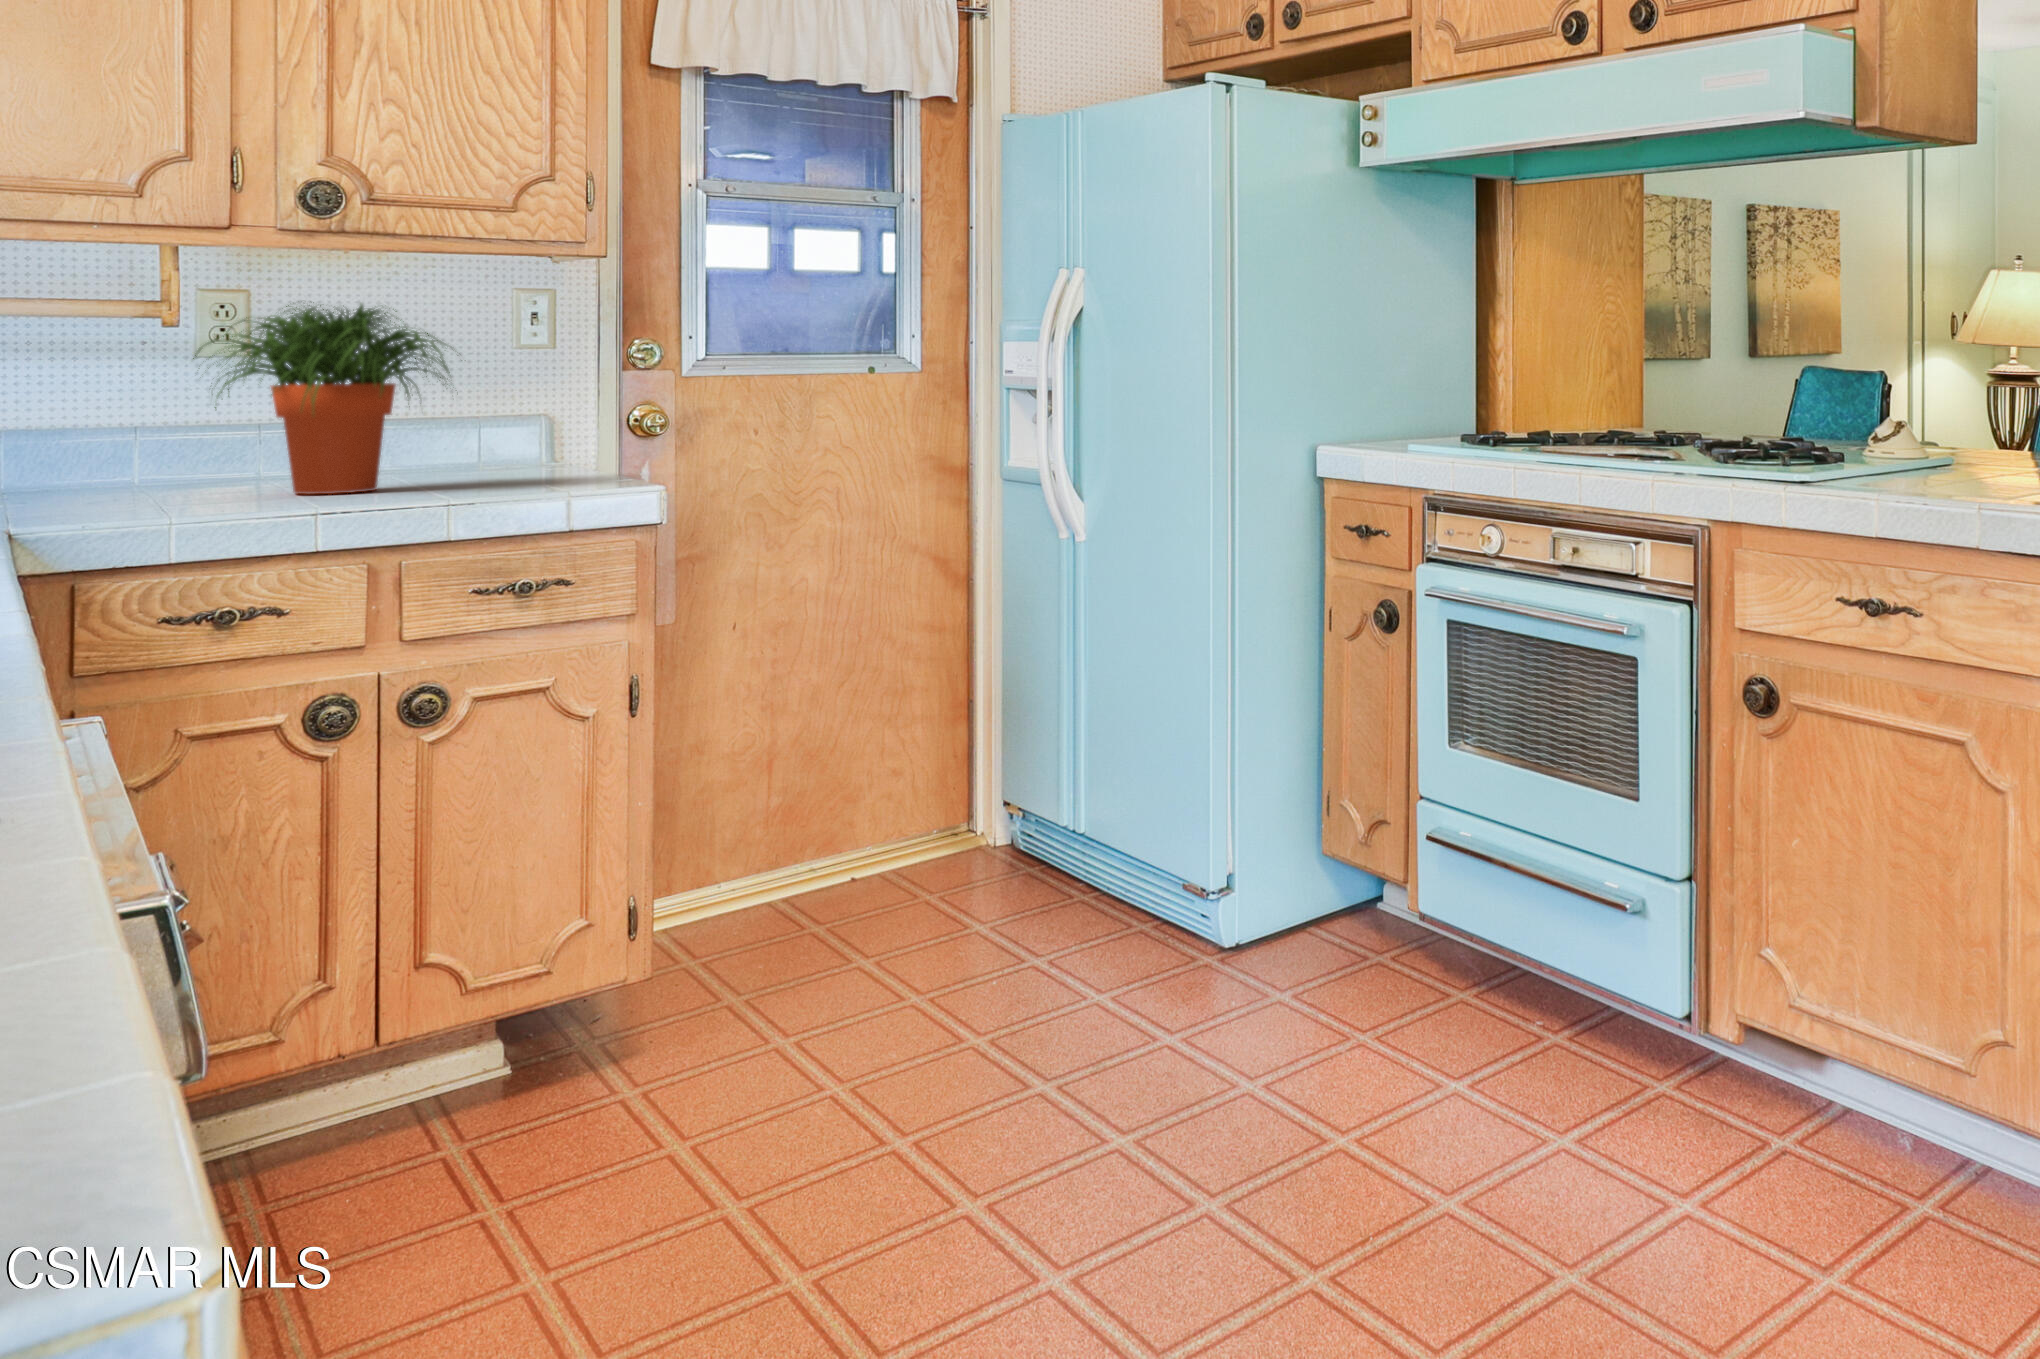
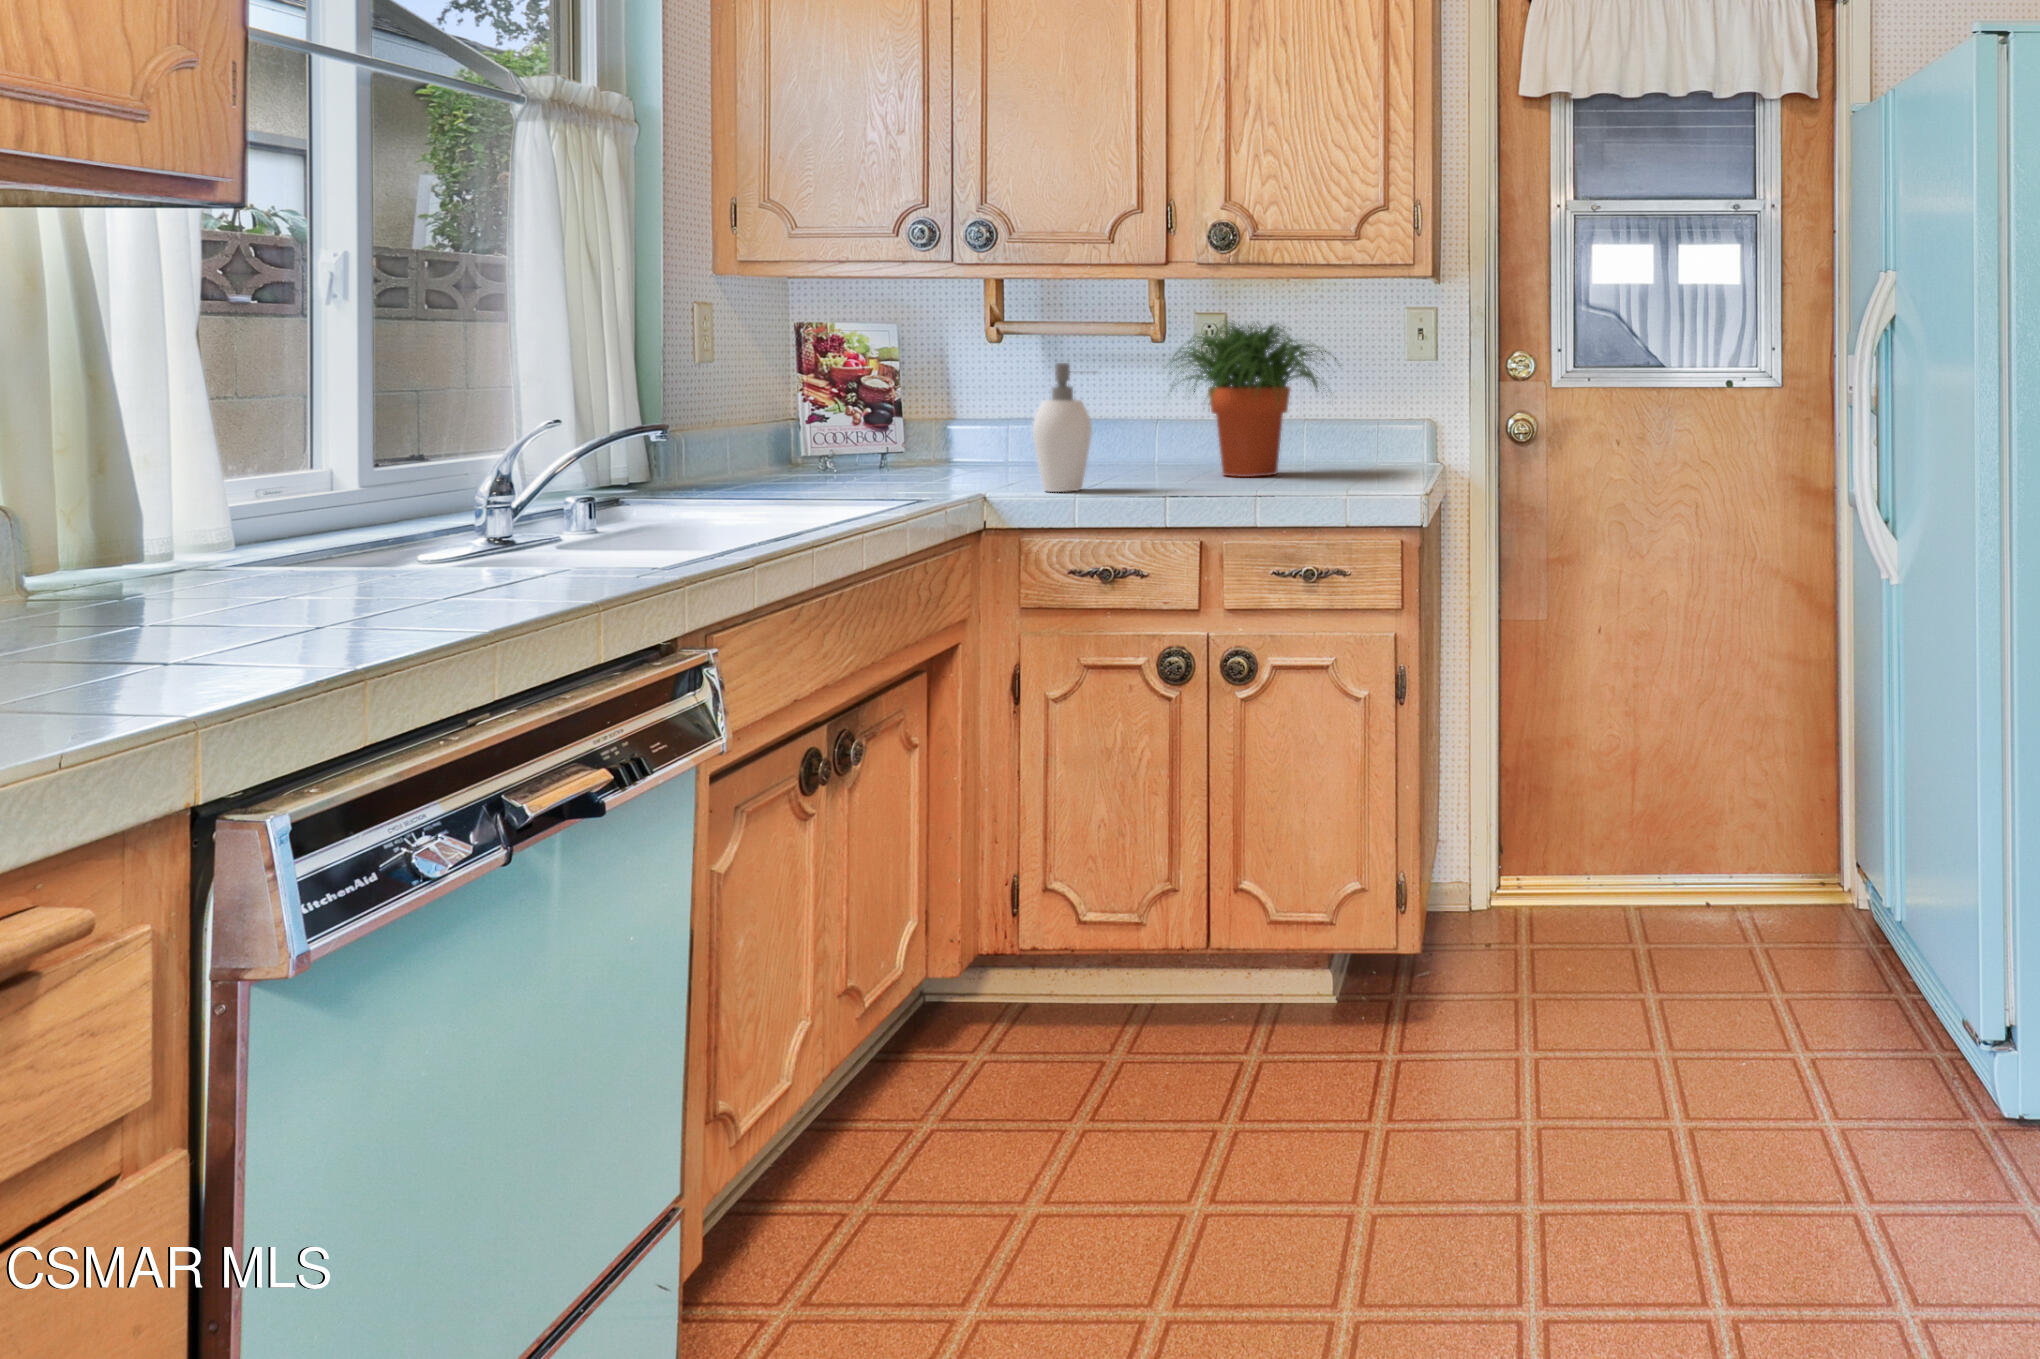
soap dispenser: none [67,349,192,518] -> present [1033,363,1092,492]

